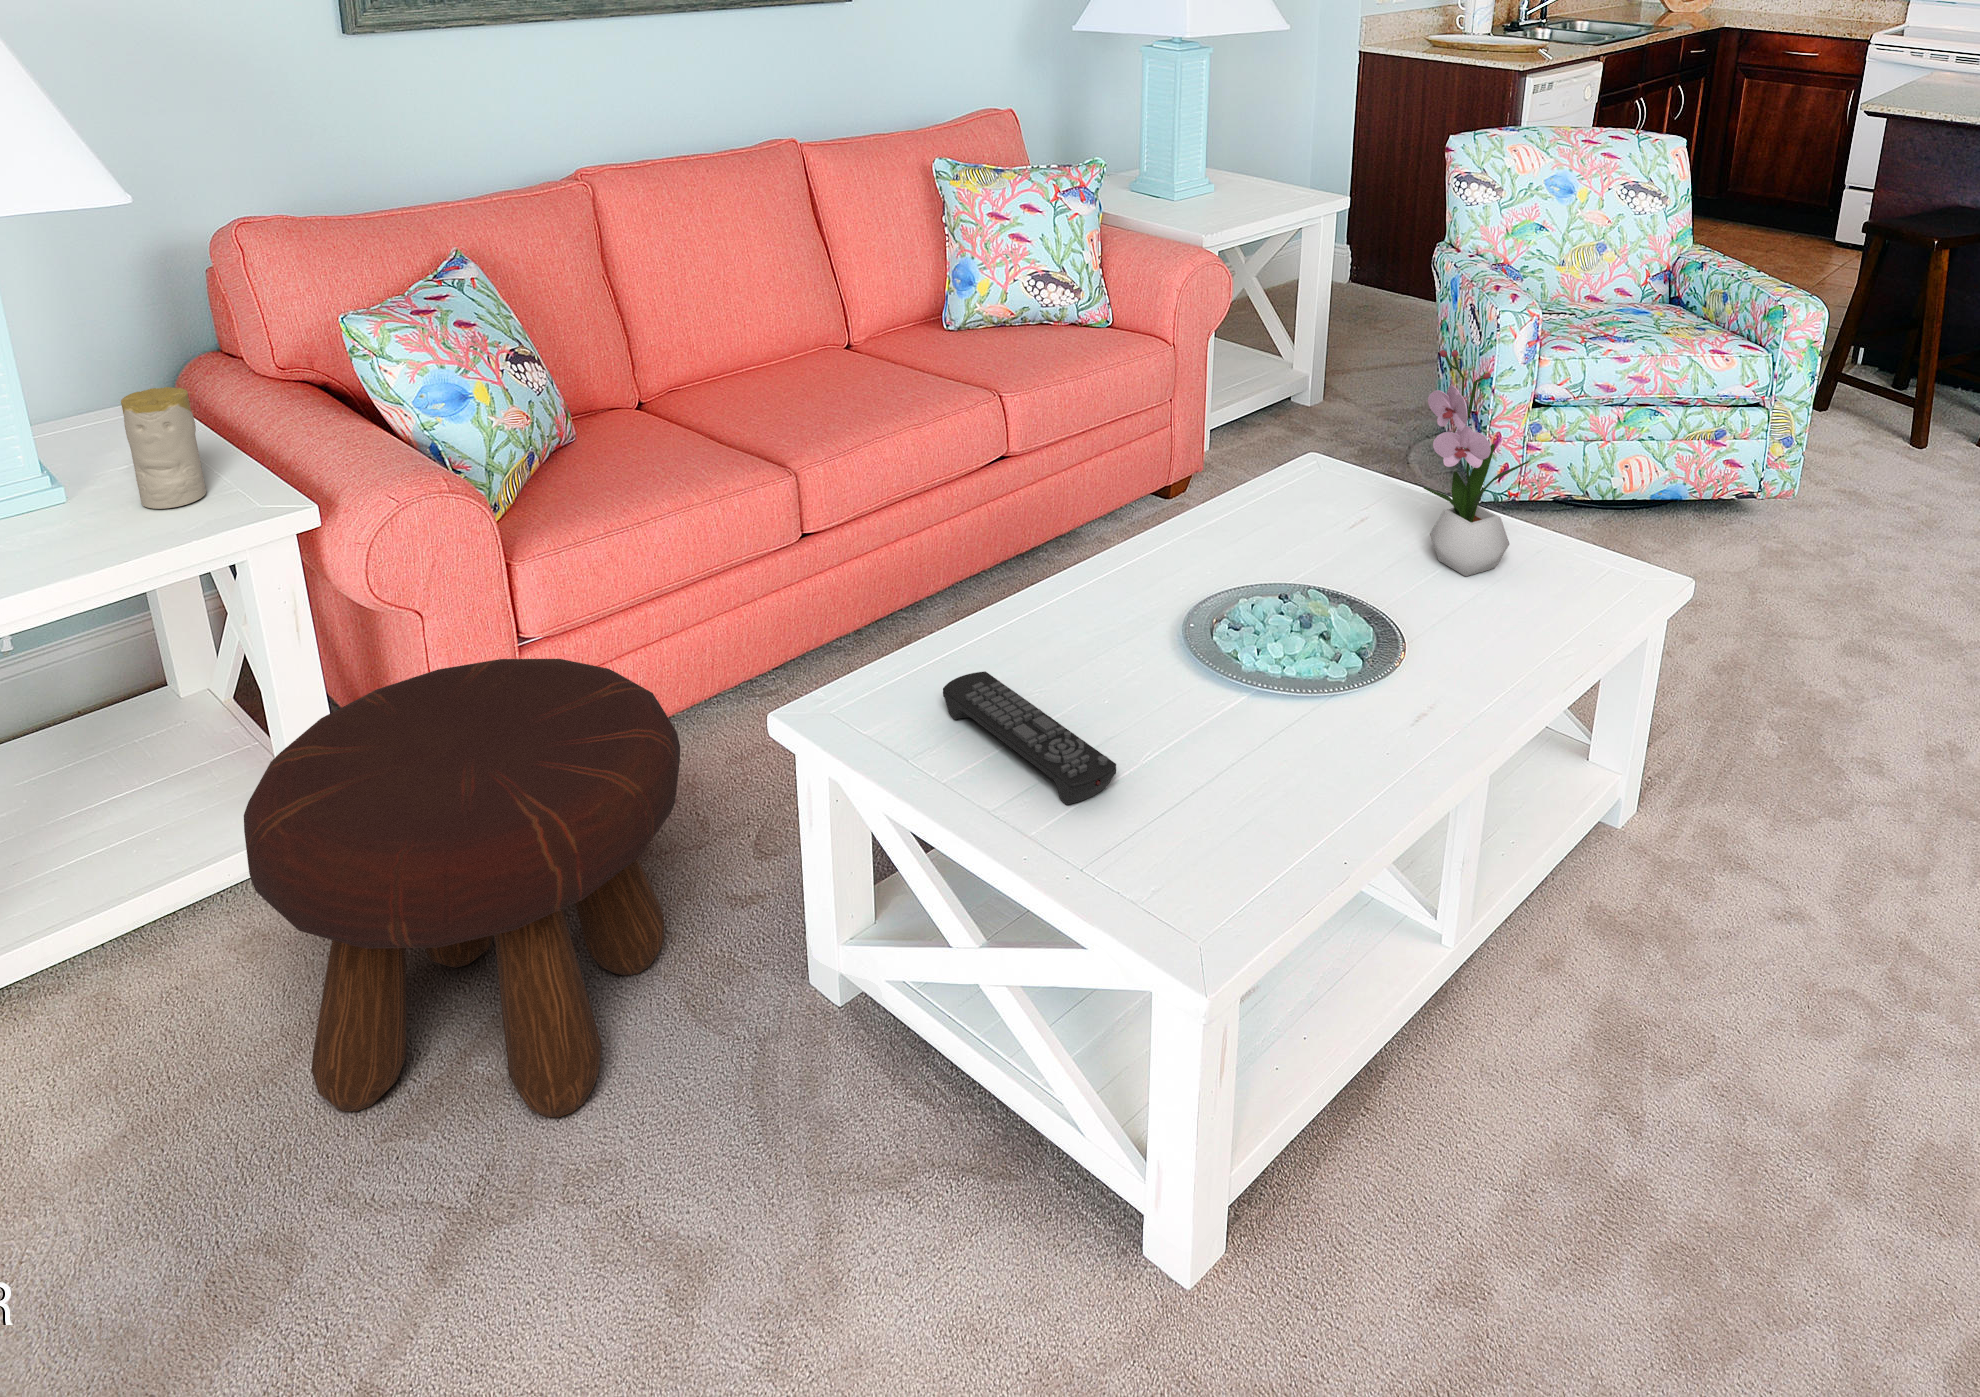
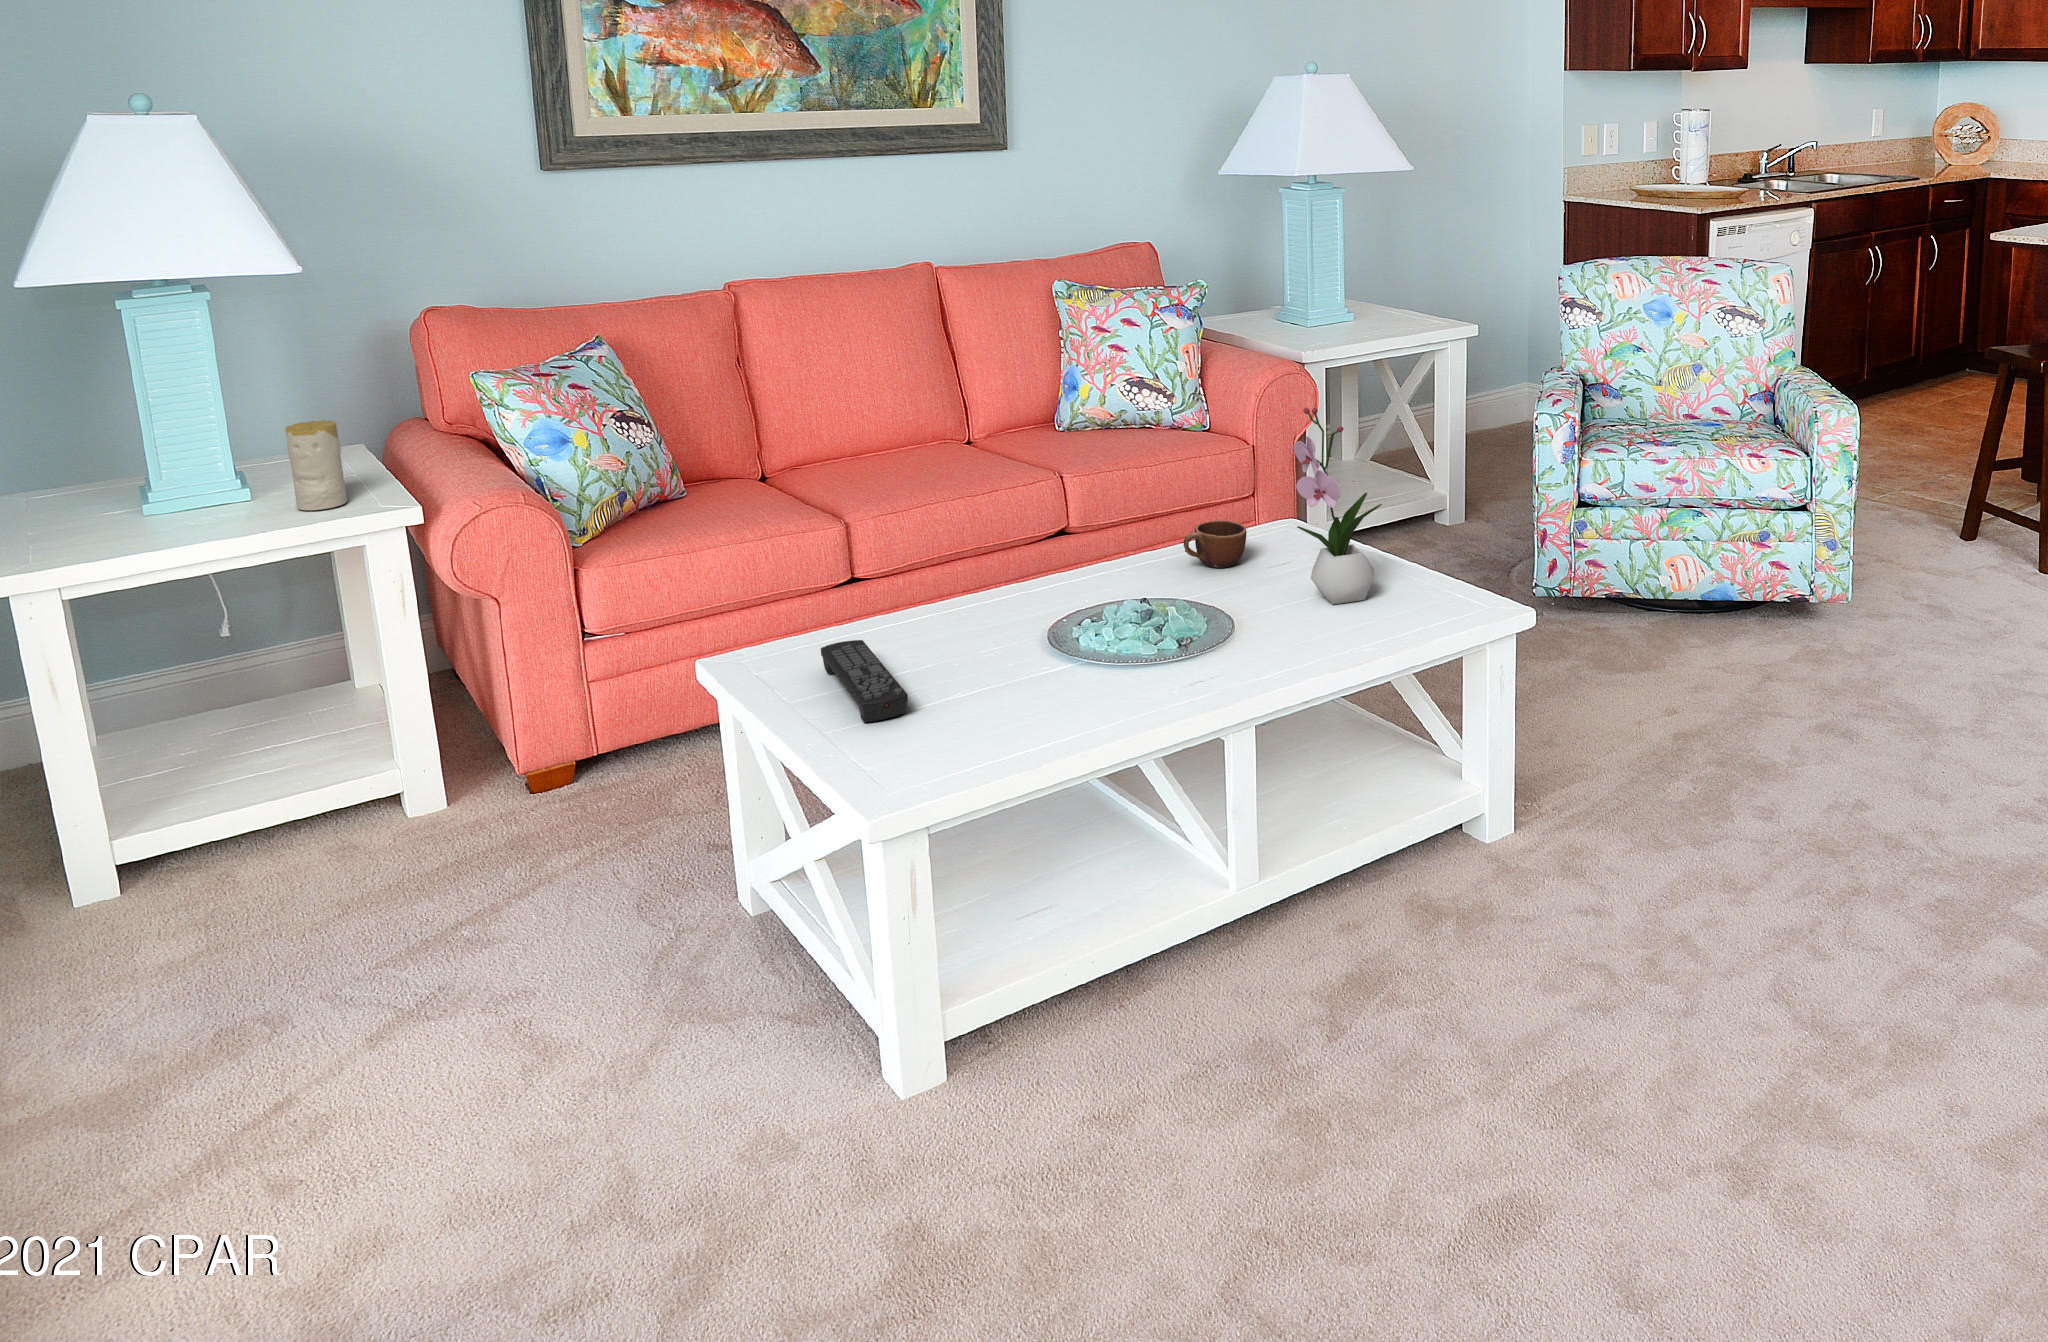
mug: none [1252,466,1317,525] -> present [1183,520,1247,568]
footstool: present [244,659,680,1117] -> none [286,628,636,964]

